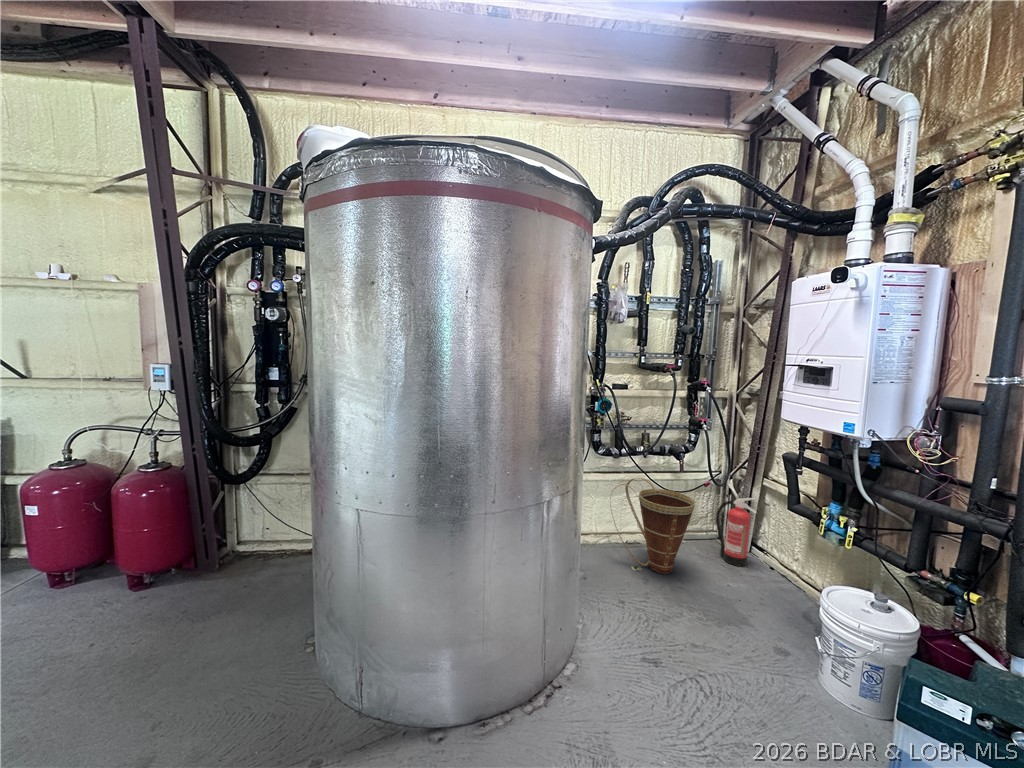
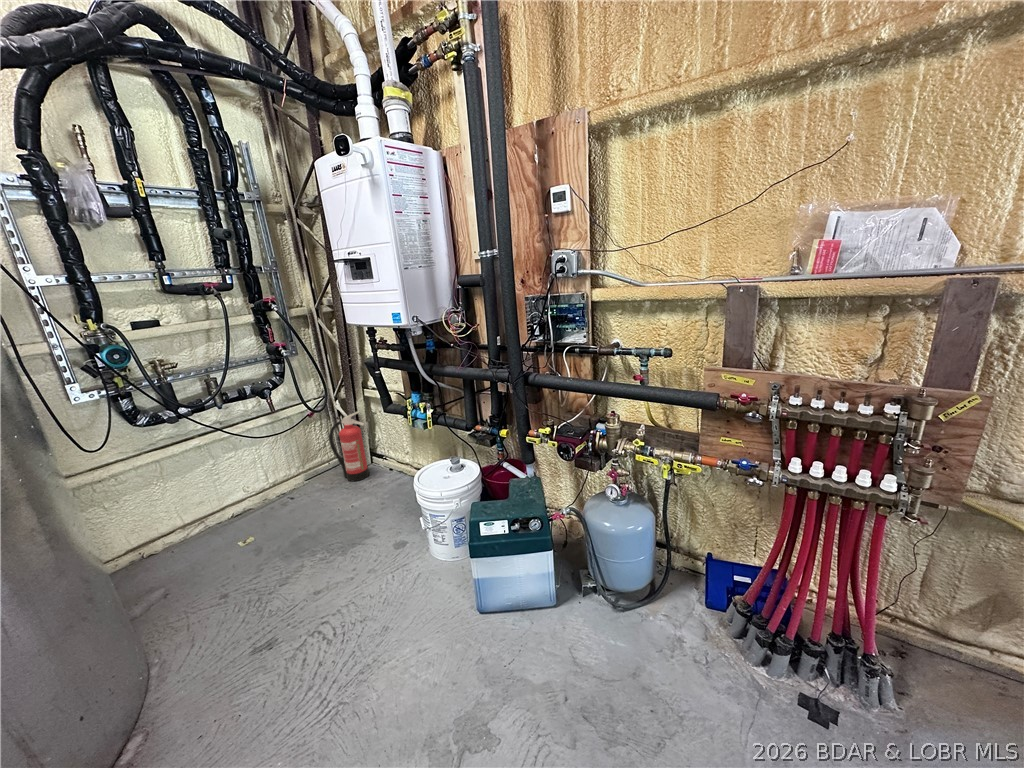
basket: present [612,478,695,574] -> none [176,434,294,534]

